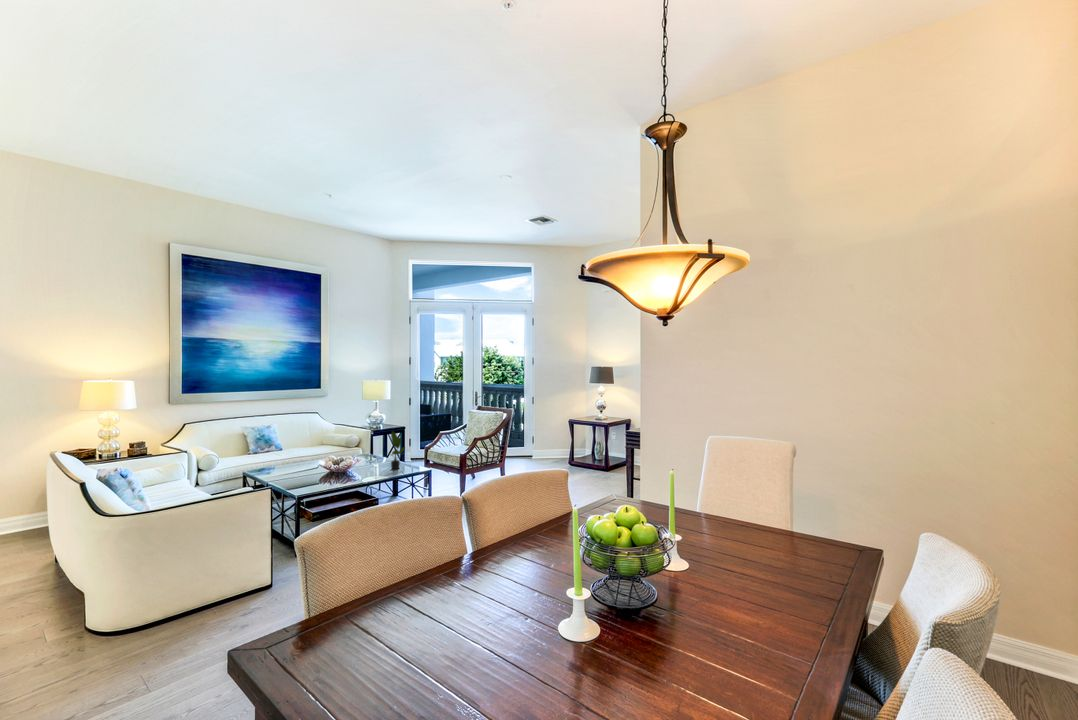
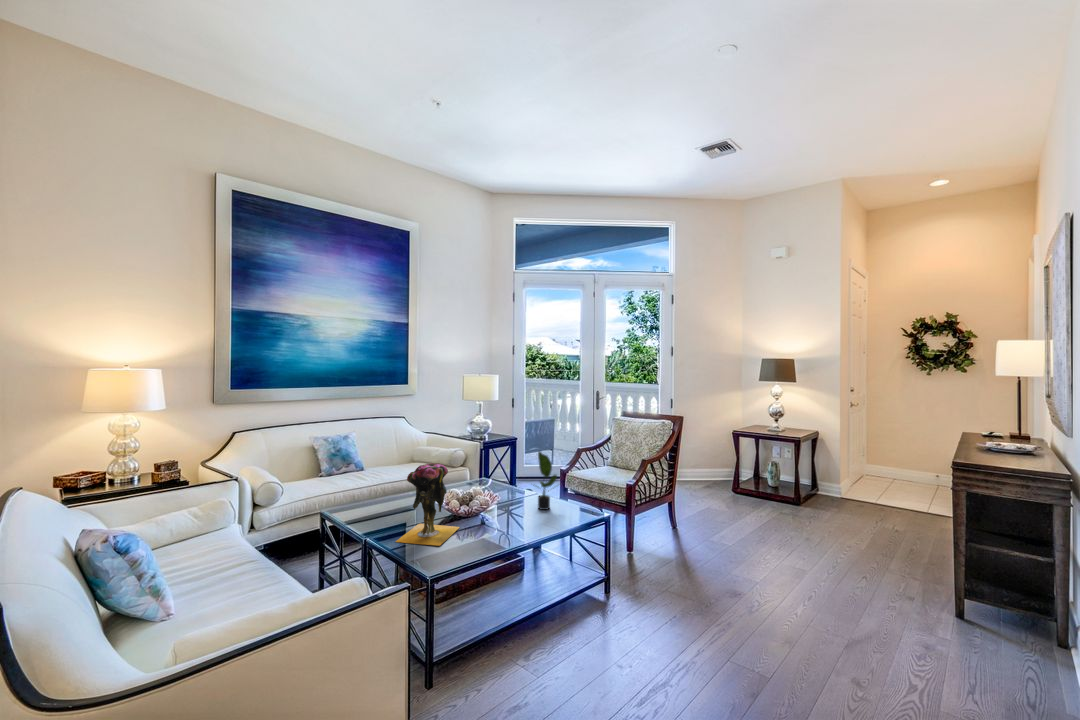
vase: none [286,437,332,485] -> present [396,463,459,546]

